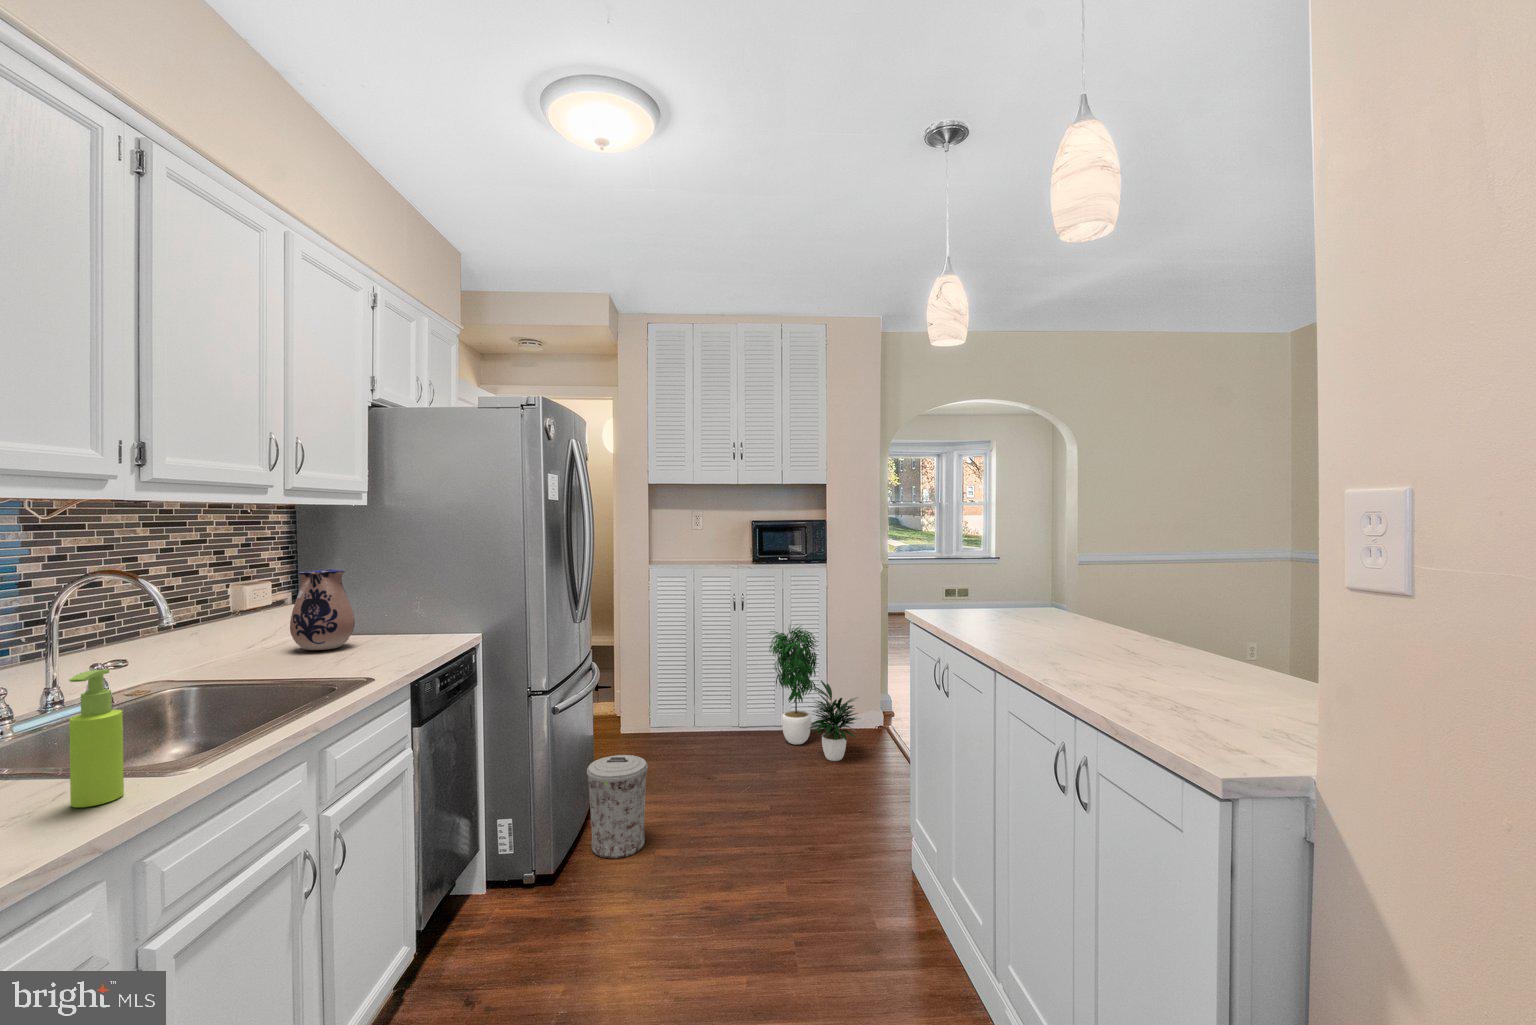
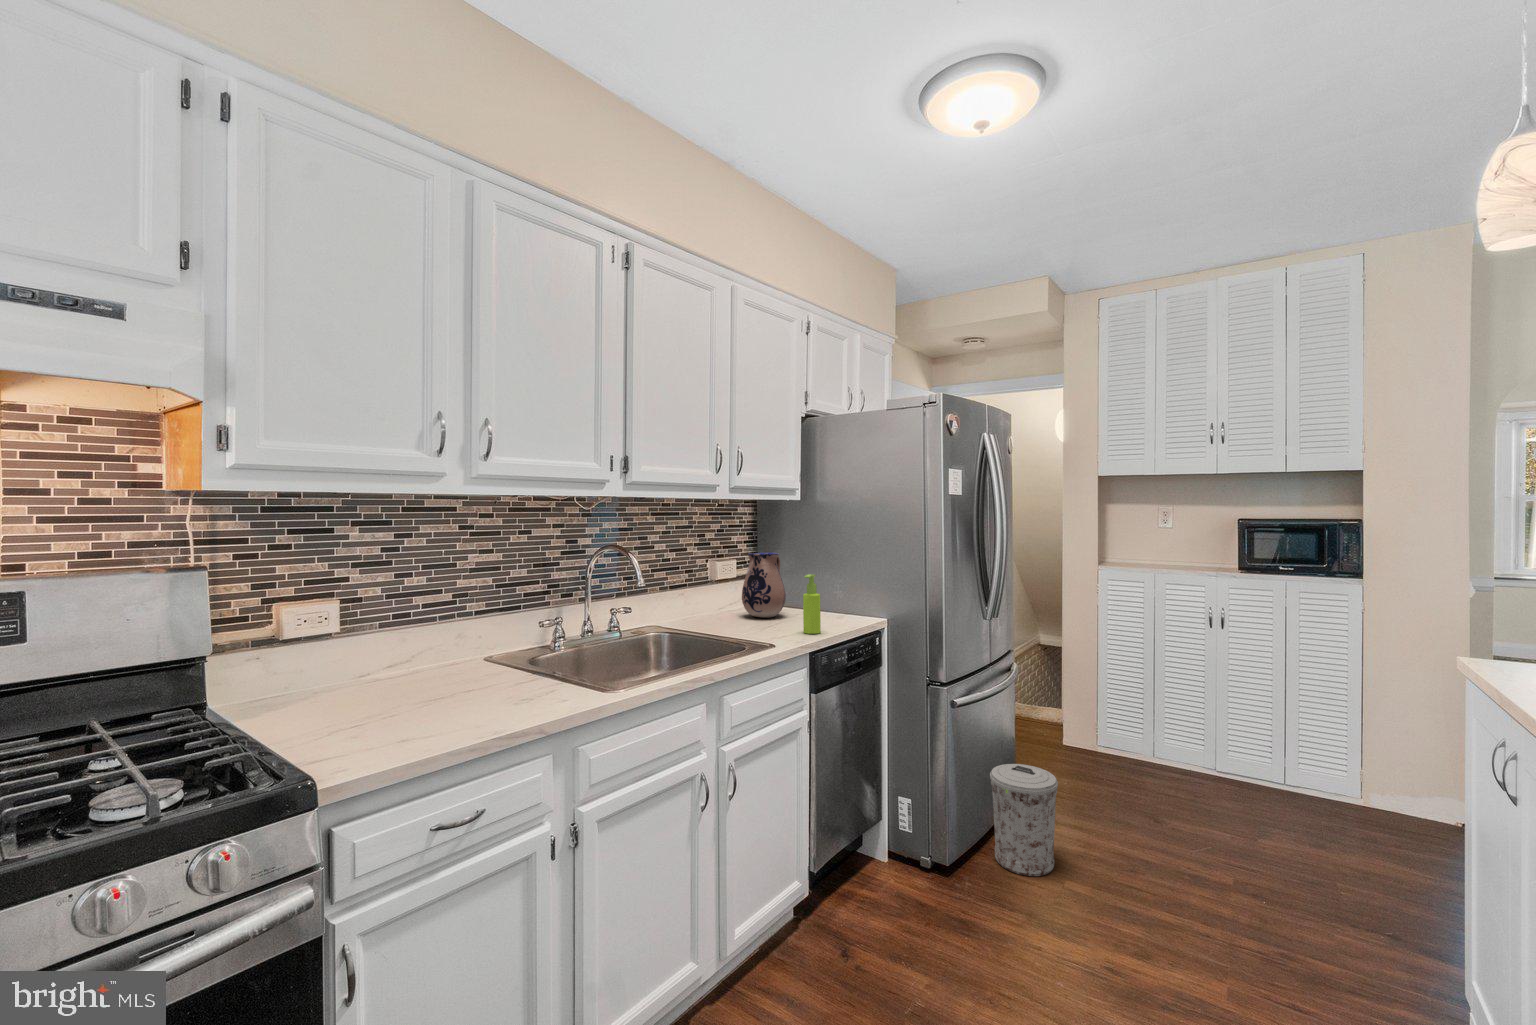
potted plant: present [769,626,859,761] -> none [1252,648,1412,853]
soap dispenser: present [69,669,124,807] -> present [803,574,821,634]

